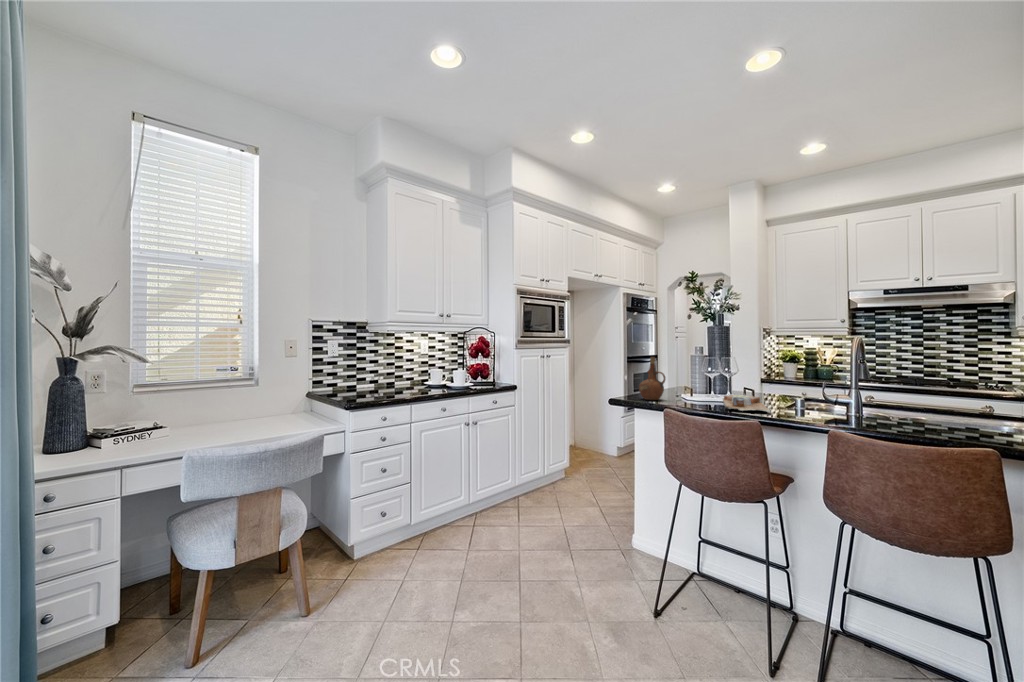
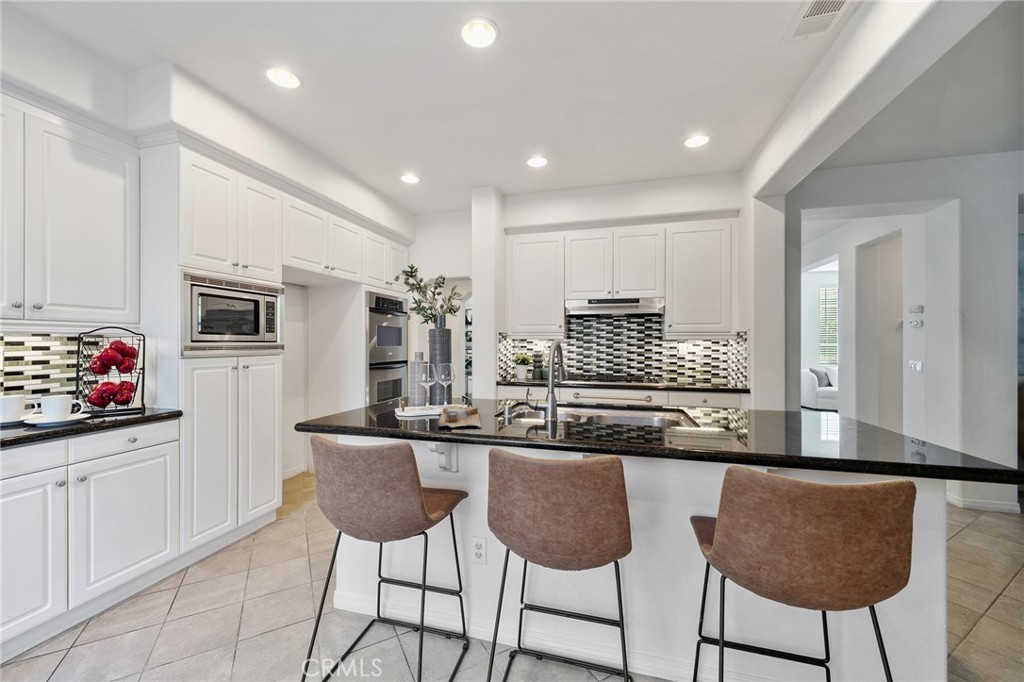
ceramic pitcher: present [639,357,665,400] -> none [345,367,378,421]

